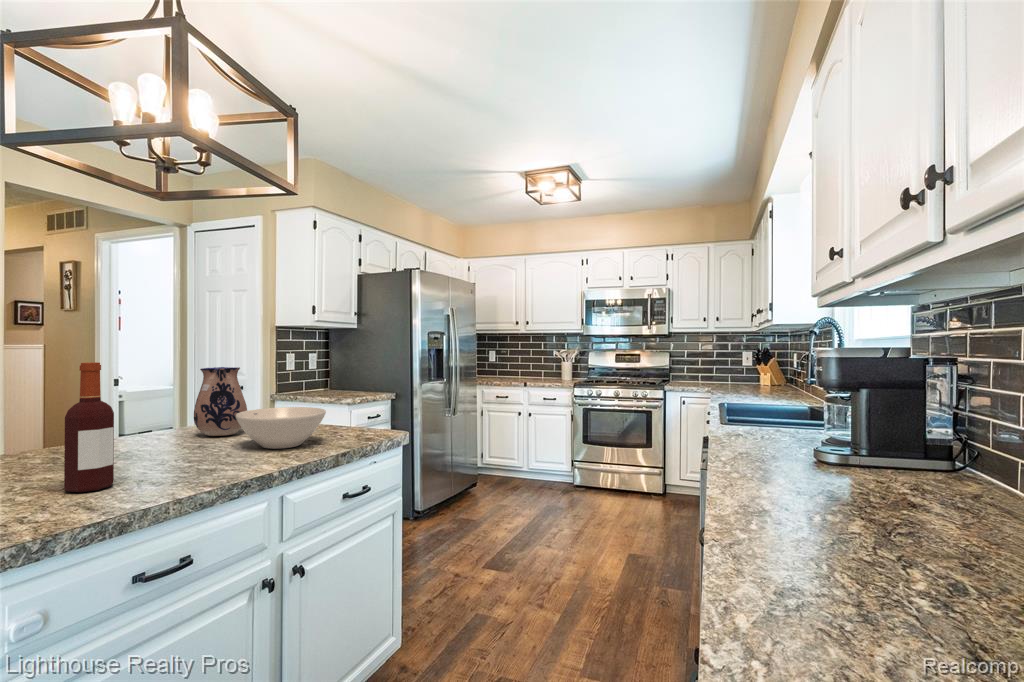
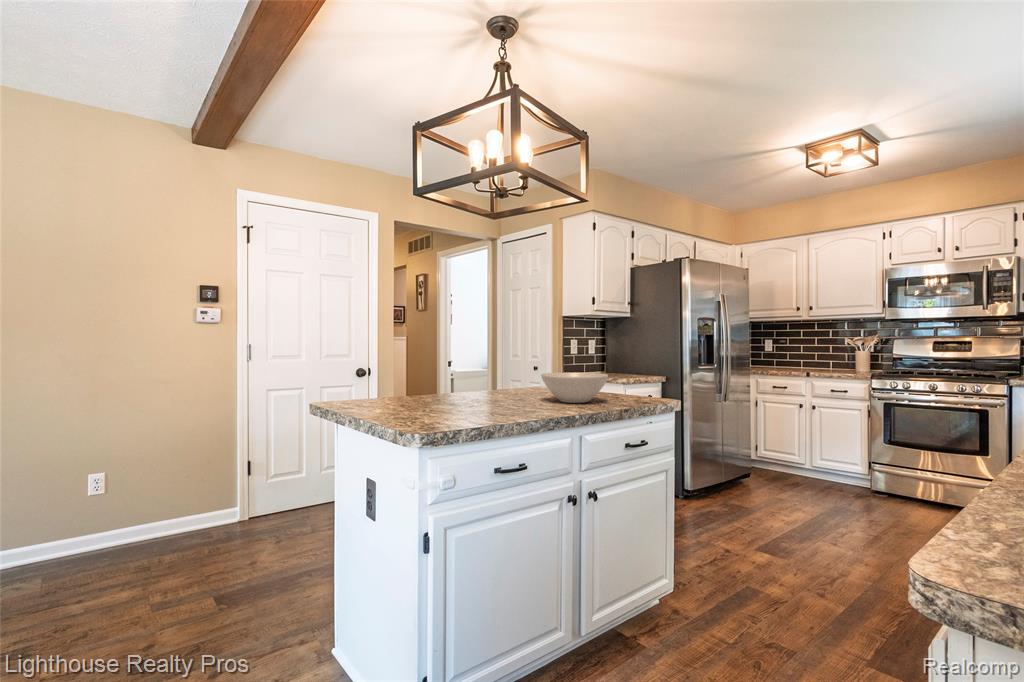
bottle: present [64,362,114,492] -> none [445,327,470,414]
ceramic pitcher: present [194,367,247,436] -> none [511,341,548,393]

